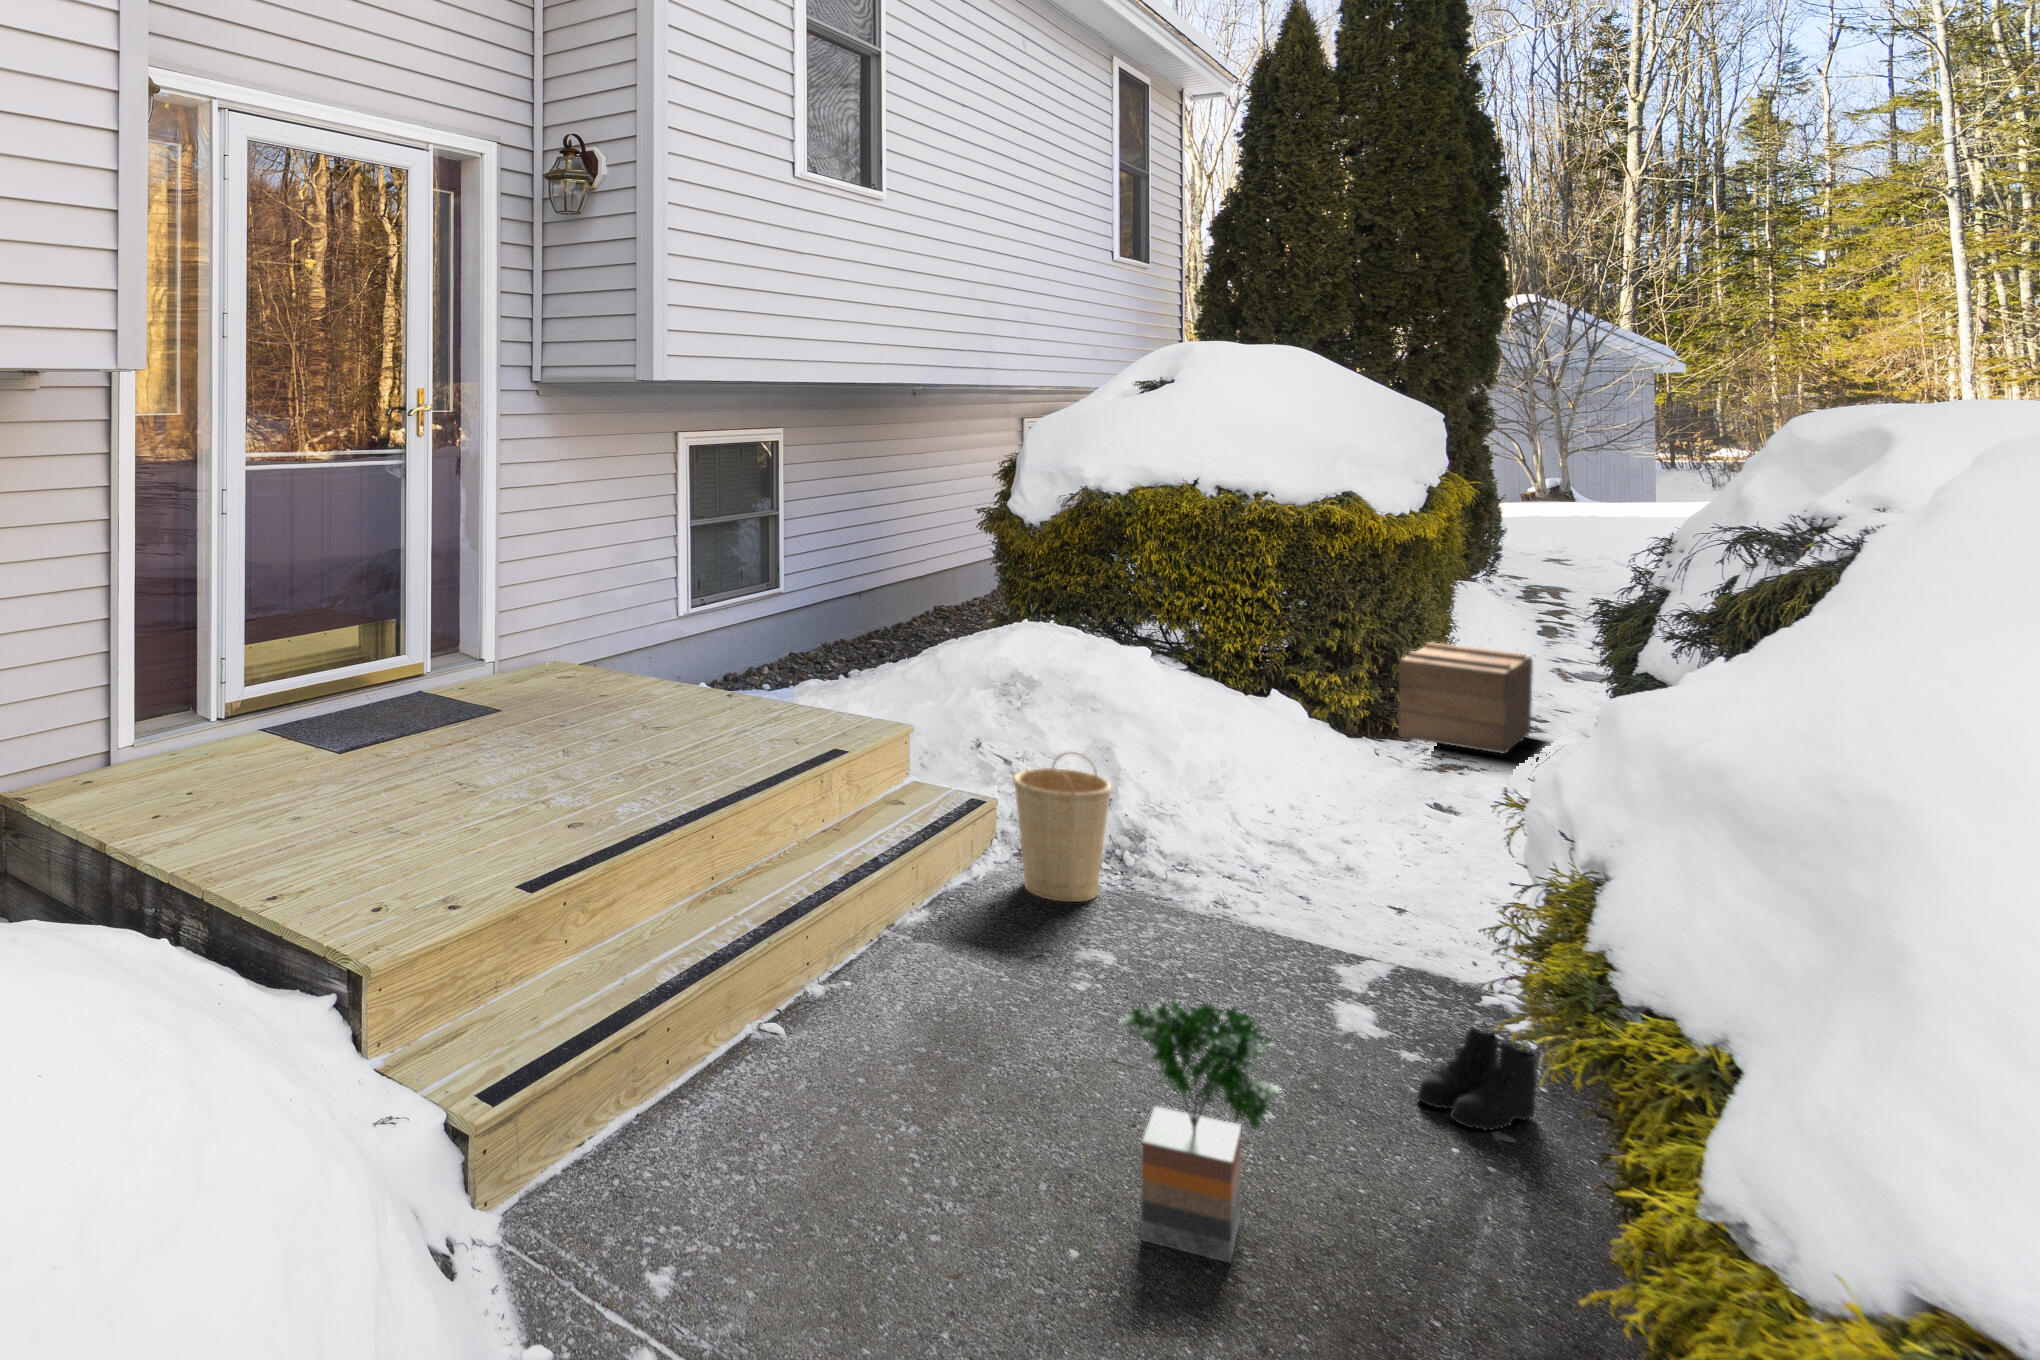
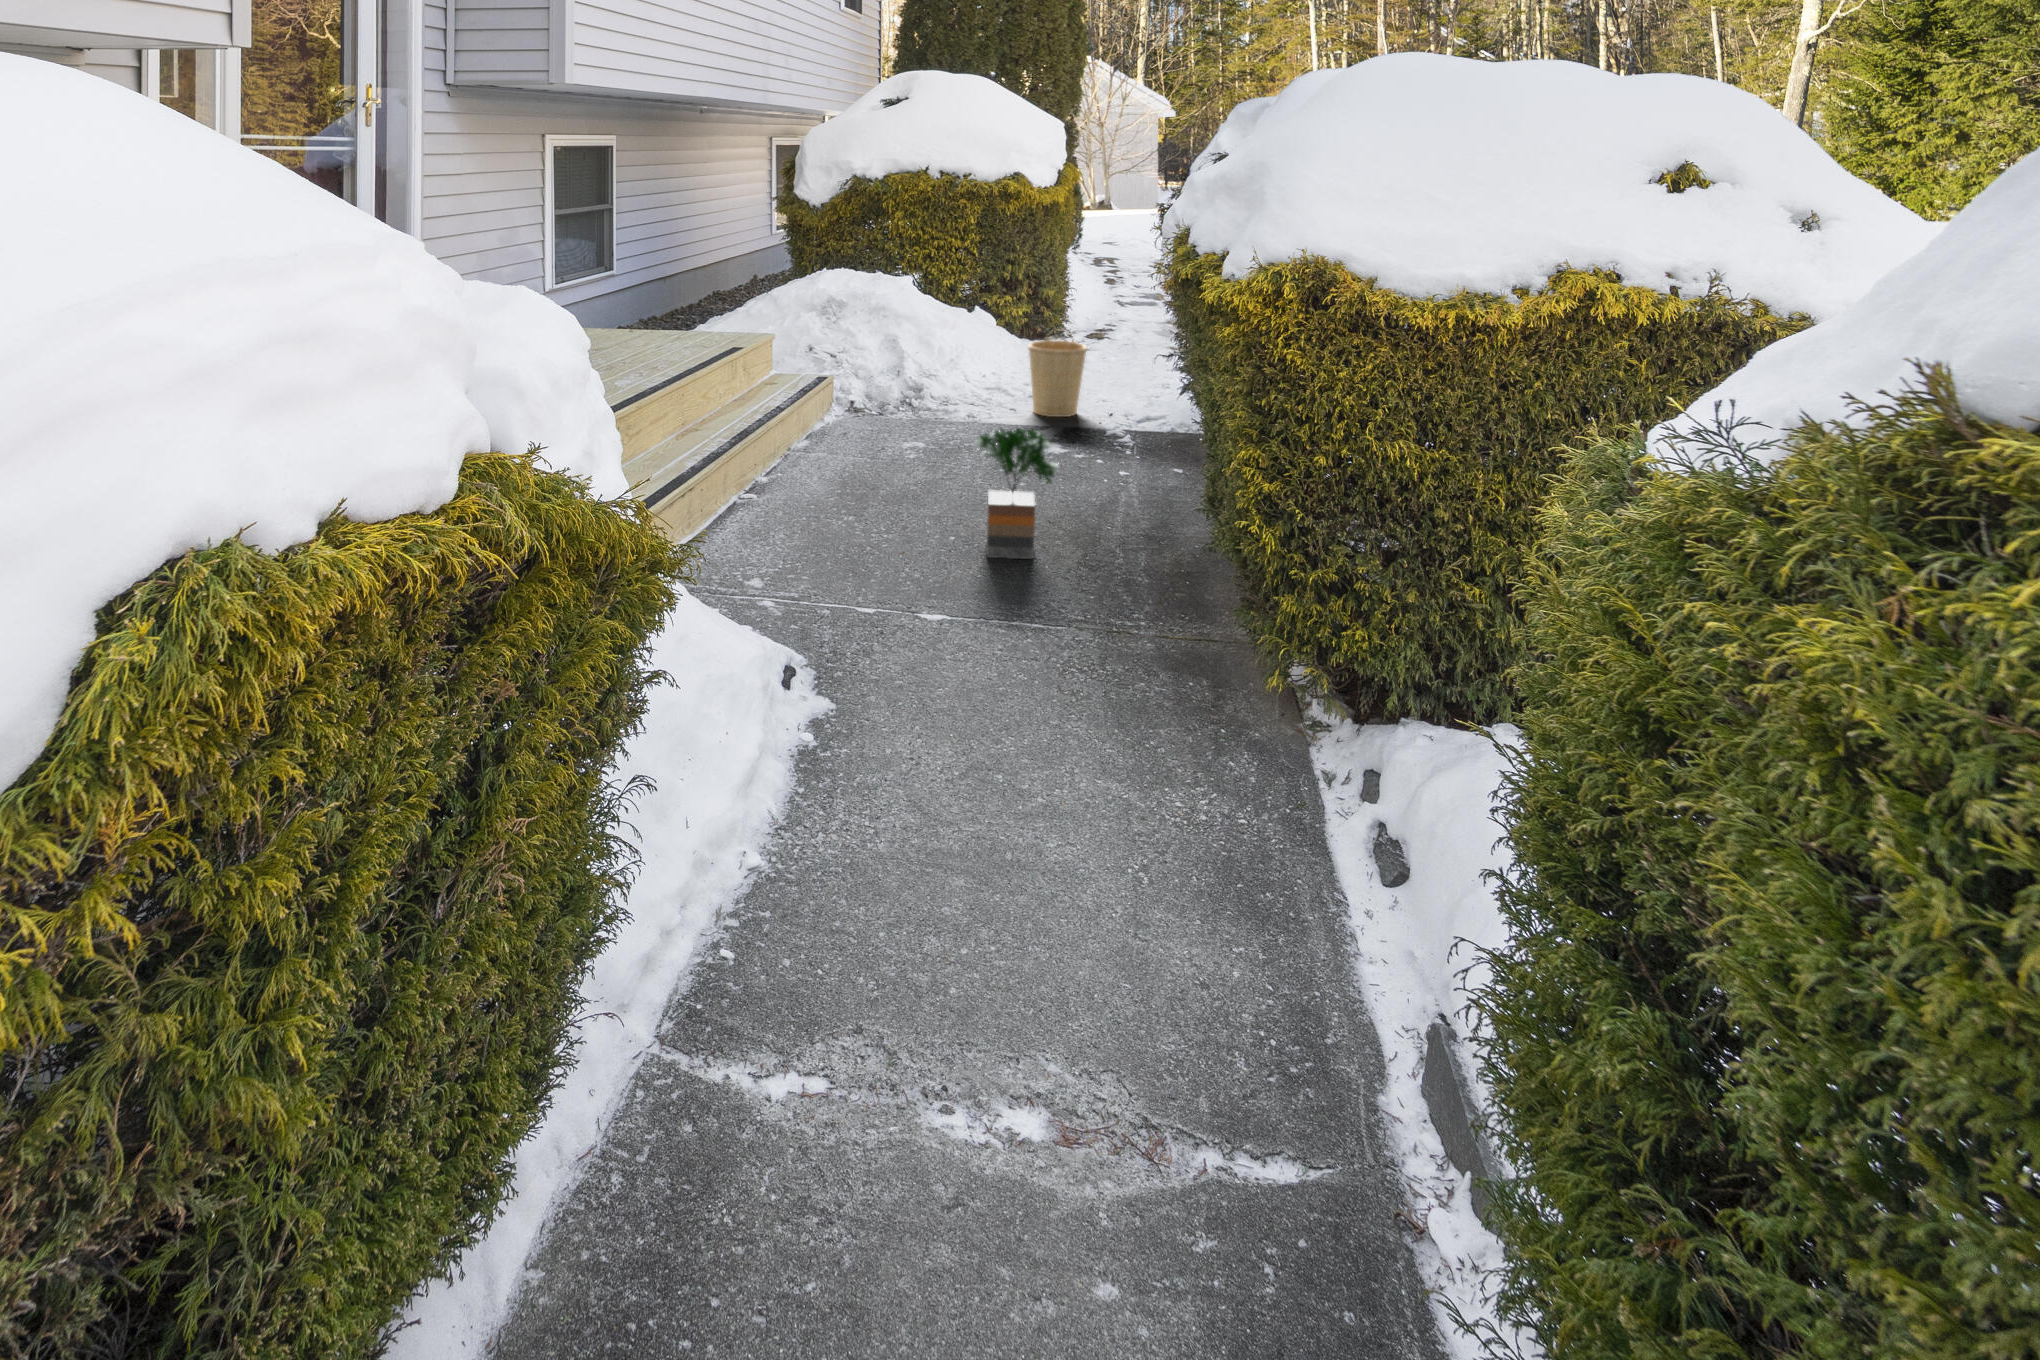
wooden crate: present [1398,642,1533,754] -> none [1044,274,1118,339]
basket: present [1013,753,1111,902] -> present [1028,330,1087,417]
boots: present [1417,1026,1537,1130] -> none [1101,447,1160,498]

